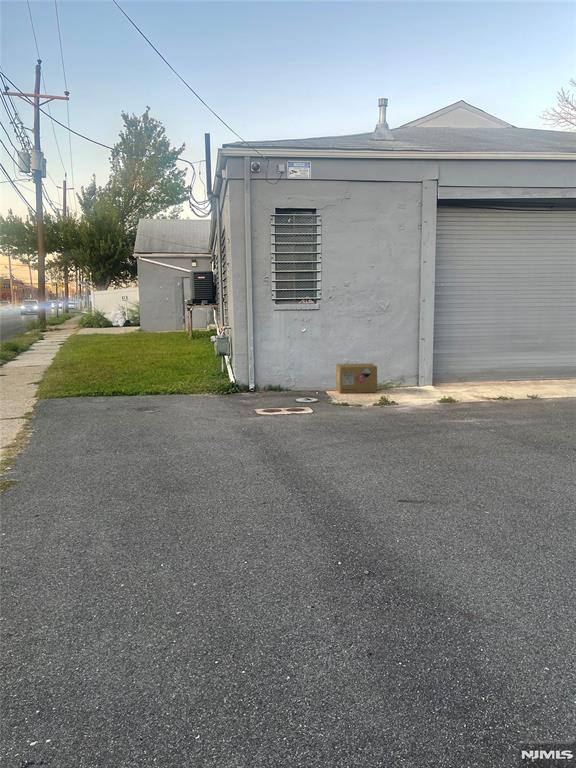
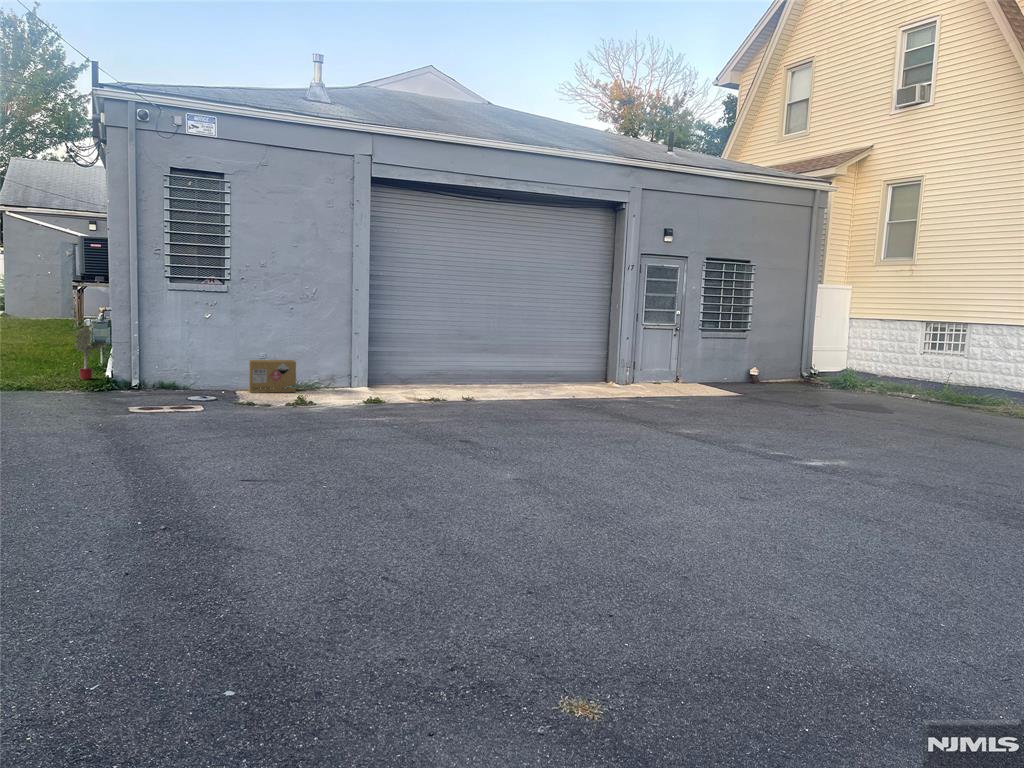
potted tree: none [201,336,227,382] -> present [72,320,106,380]

